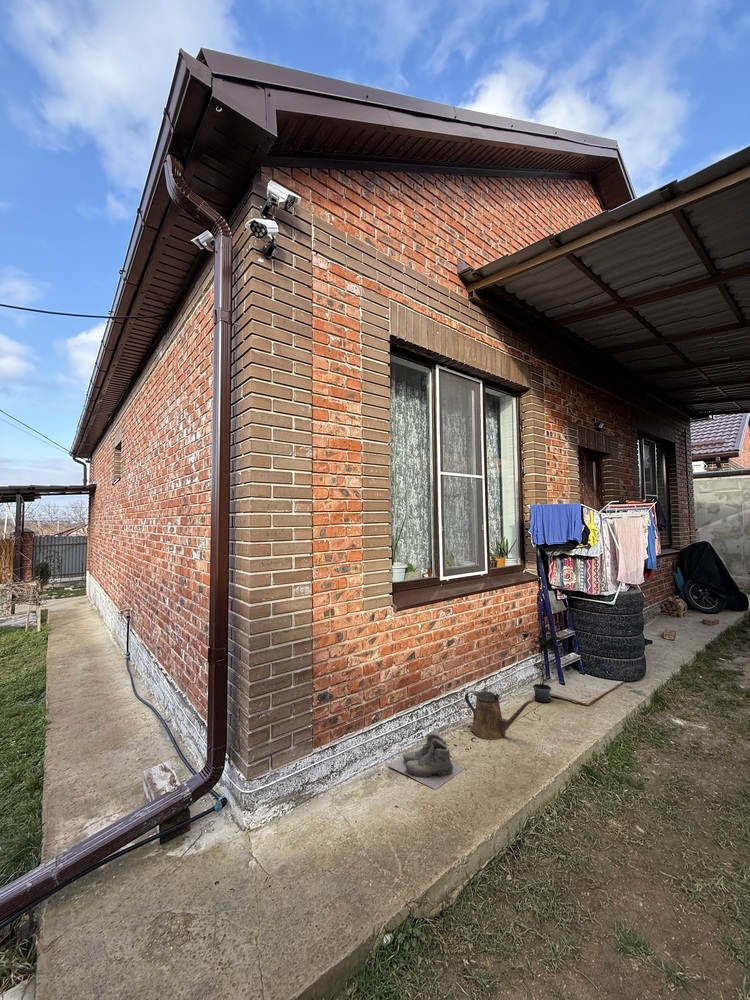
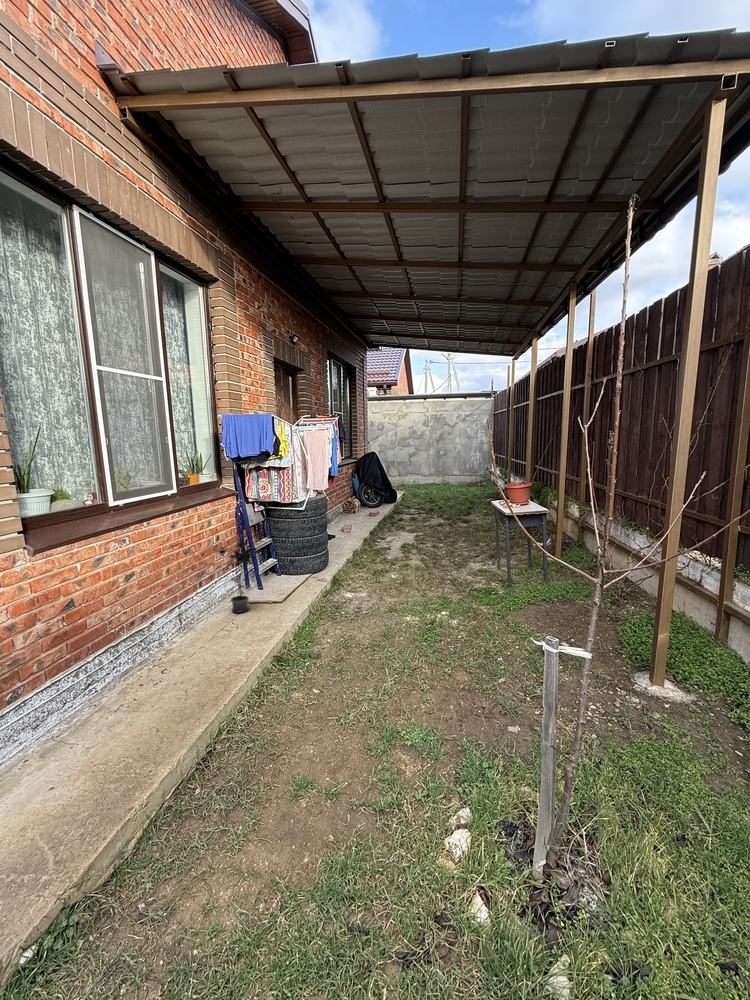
watering can: present [465,690,533,739] -> none [152,618,227,669]
boots: present [389,733,465,790] -> none [42,685,151,751]

